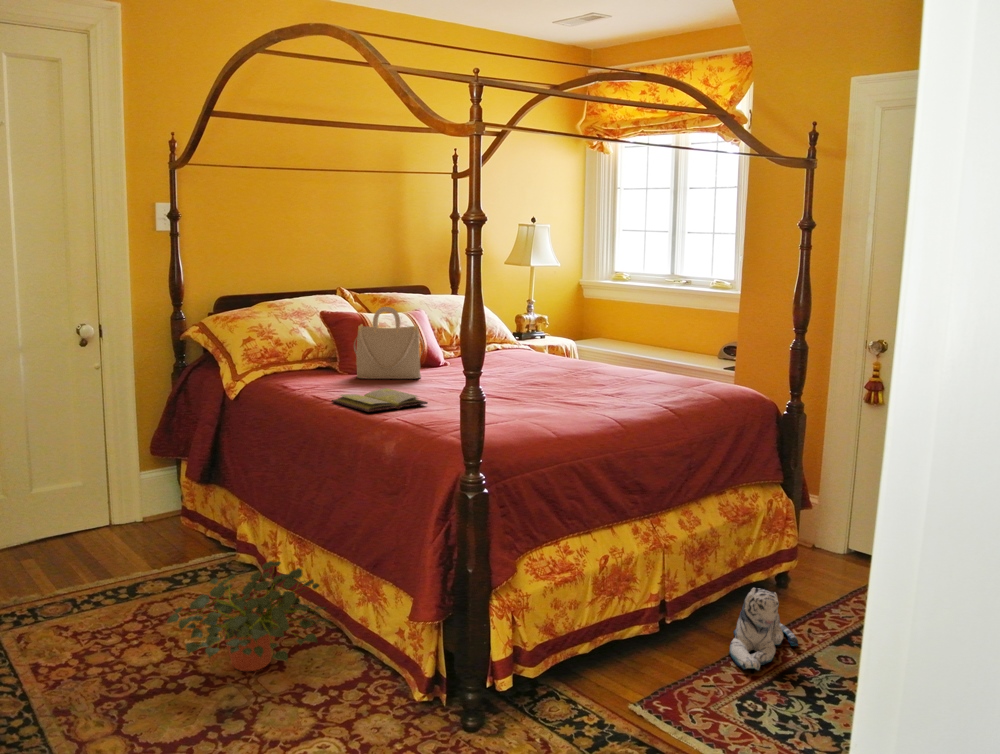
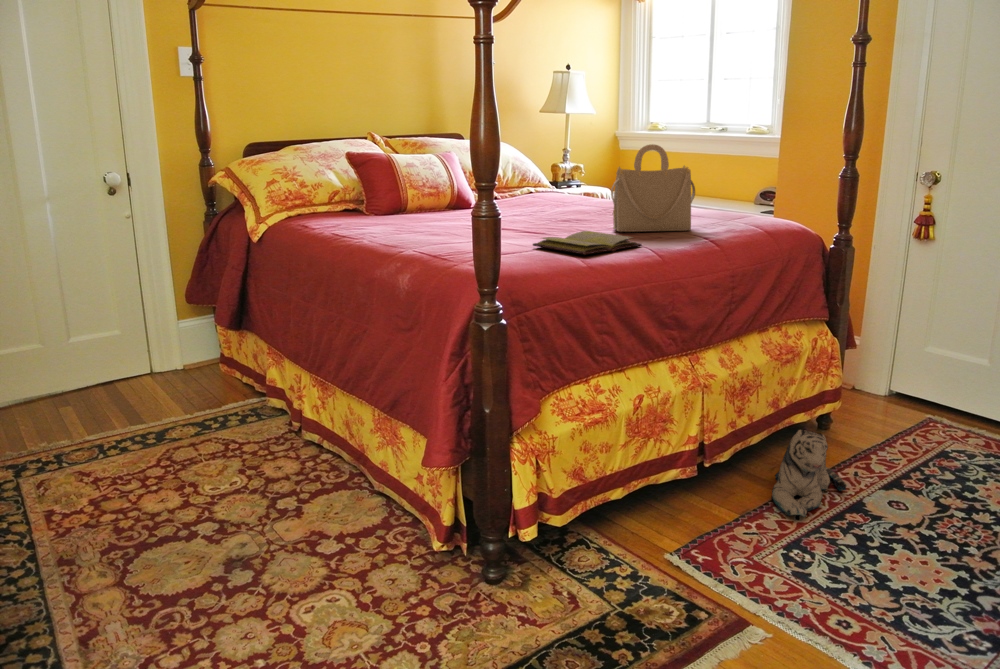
handbag: present [354,307,424,379] -> present [611,144,695,232]
diary: present [332,388,428,412] -> present [533,231,642,254]
potted plant: present [167,561,330,671] -> none [178,405,350,518]

